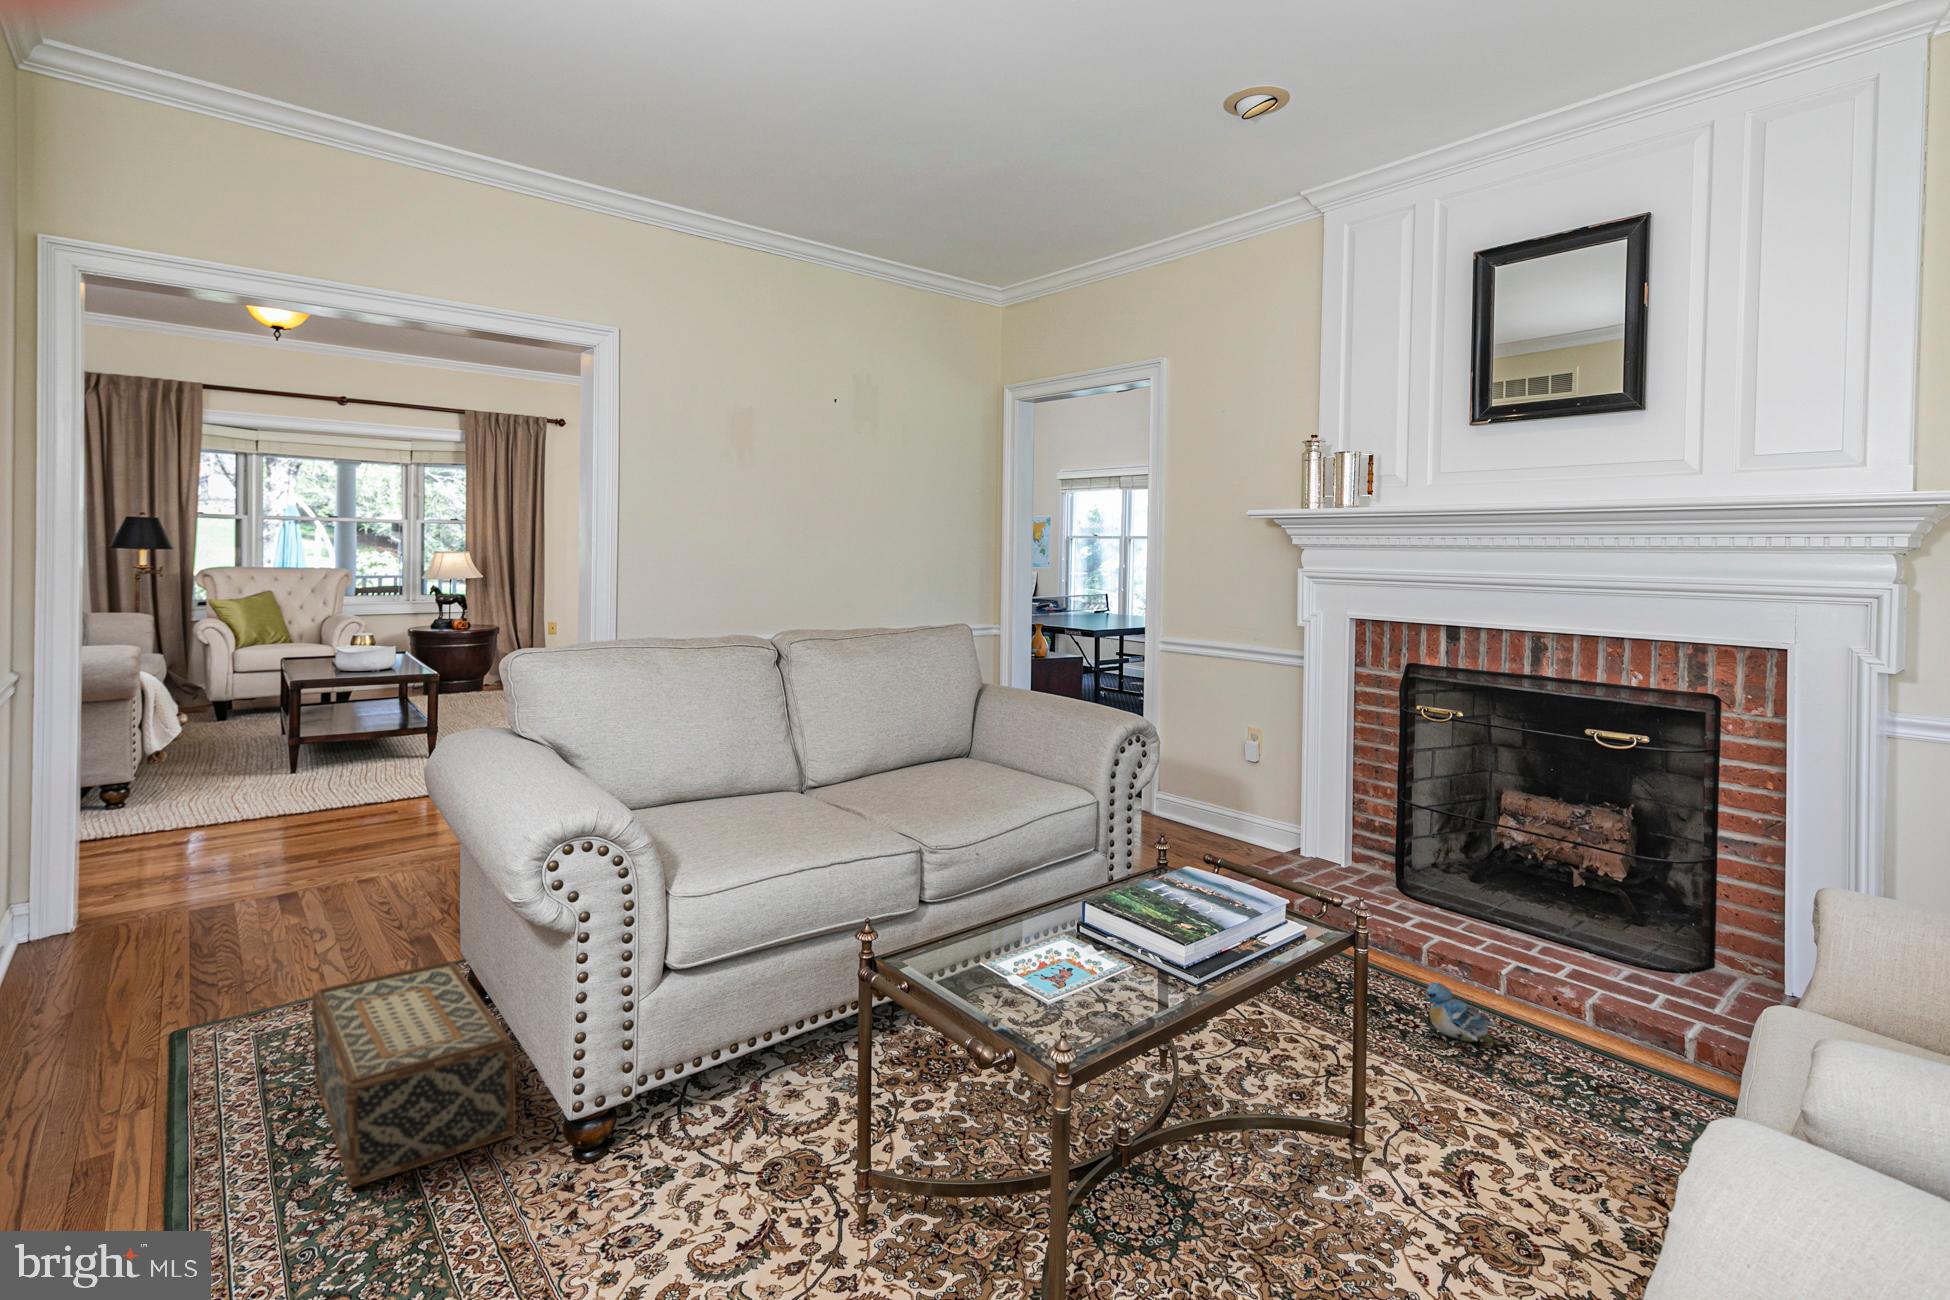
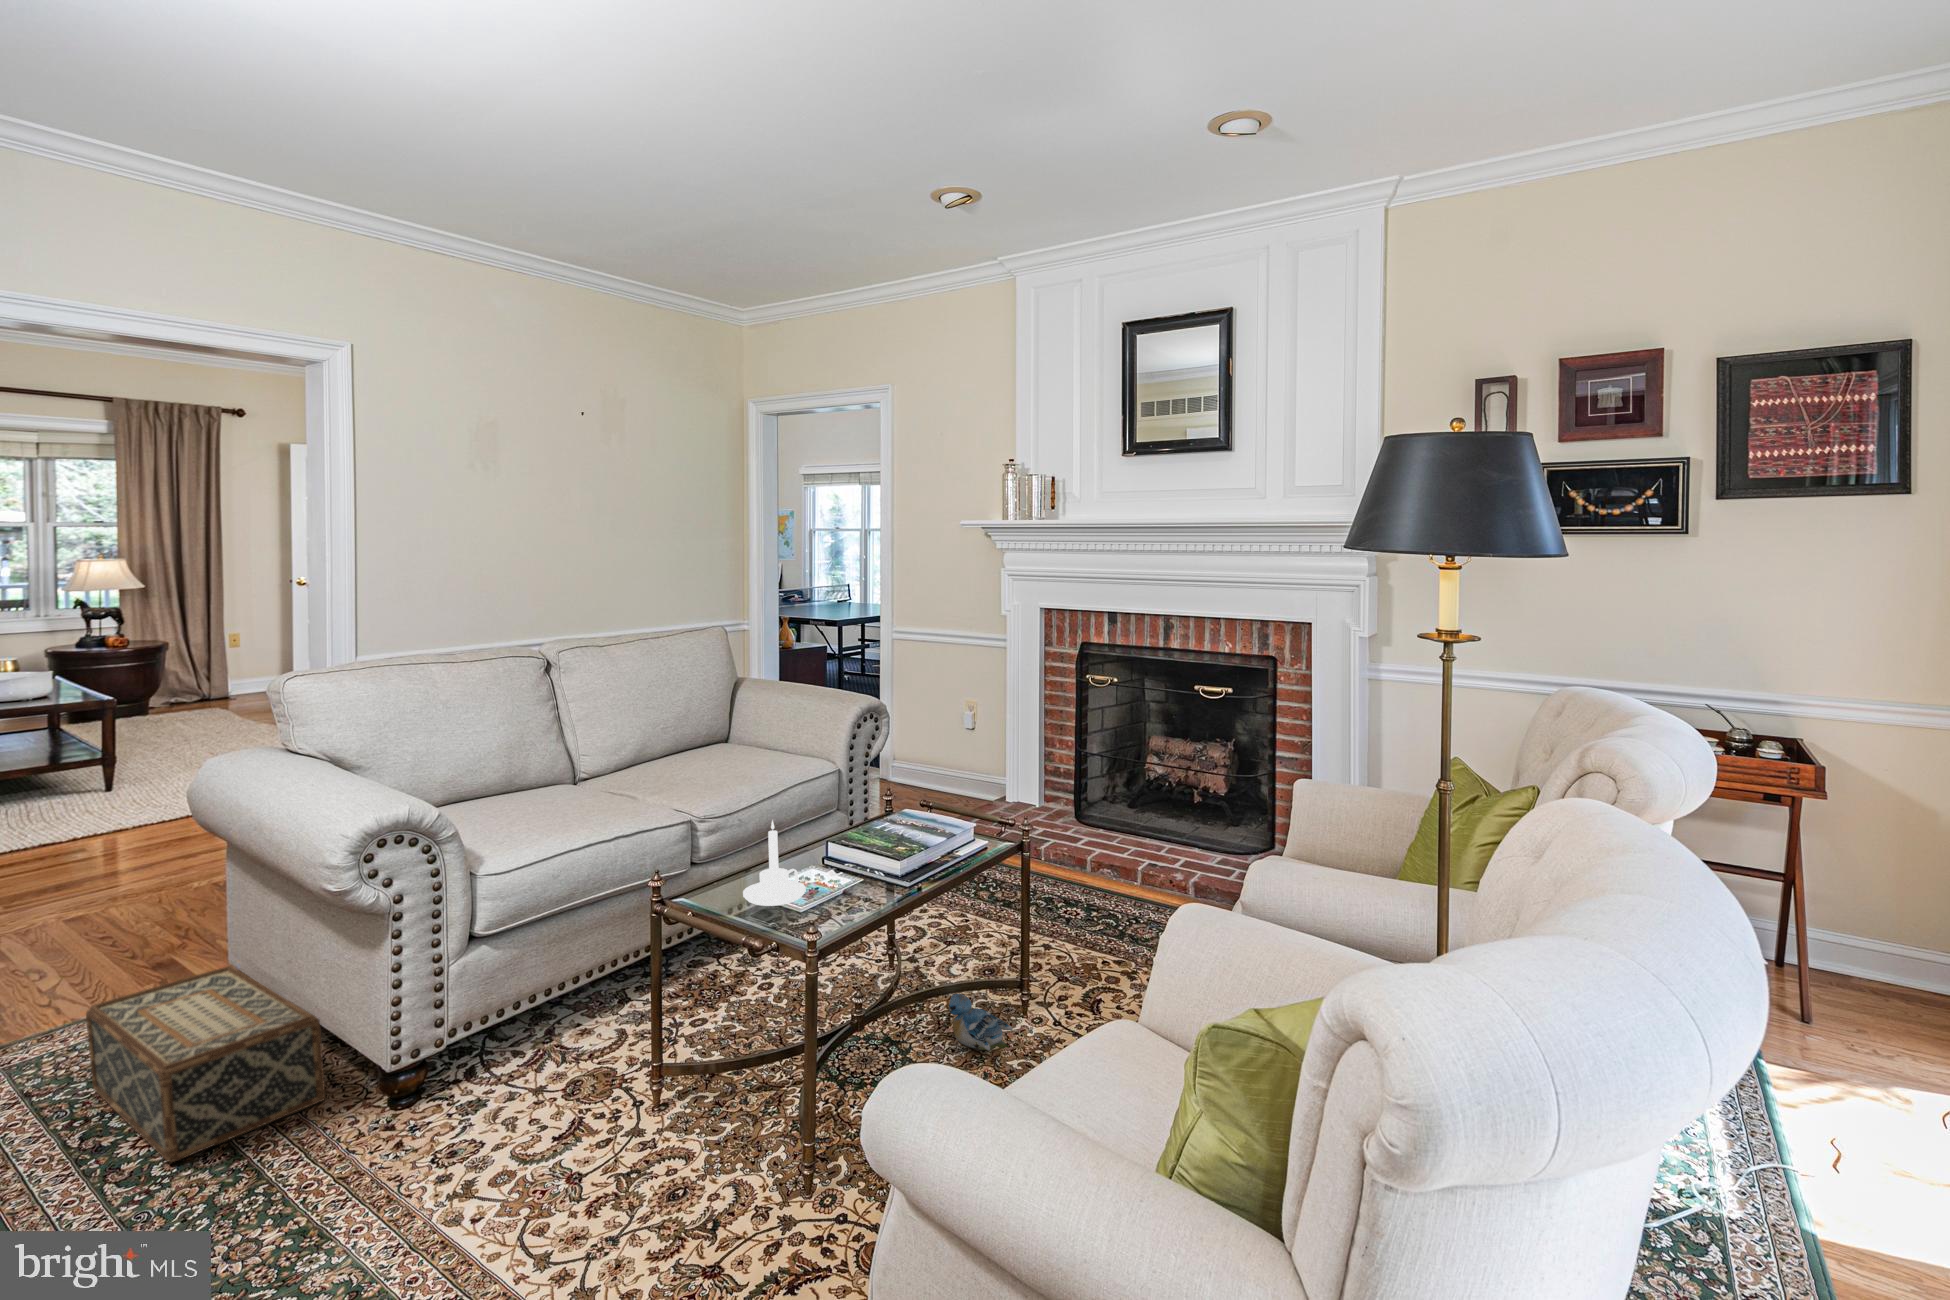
candle holder: none [982,877,1062,992] -> present [743,820,806,906]
plush toy: present [1425,983,1496,1043] -> present [948,994,1012,1050]

